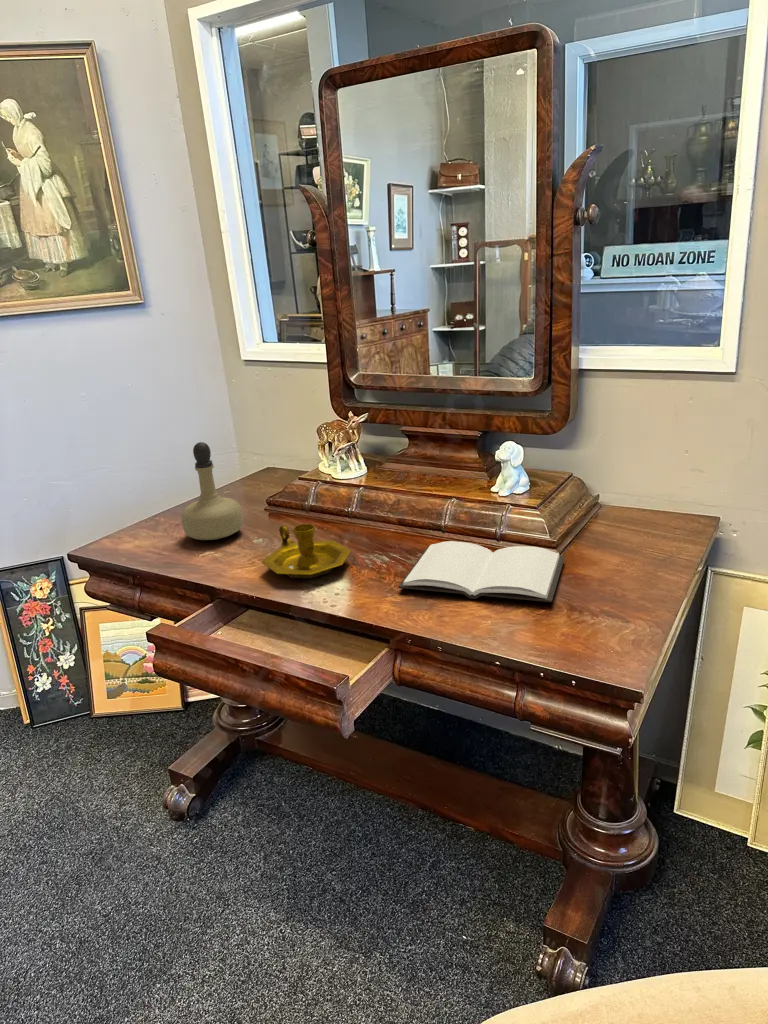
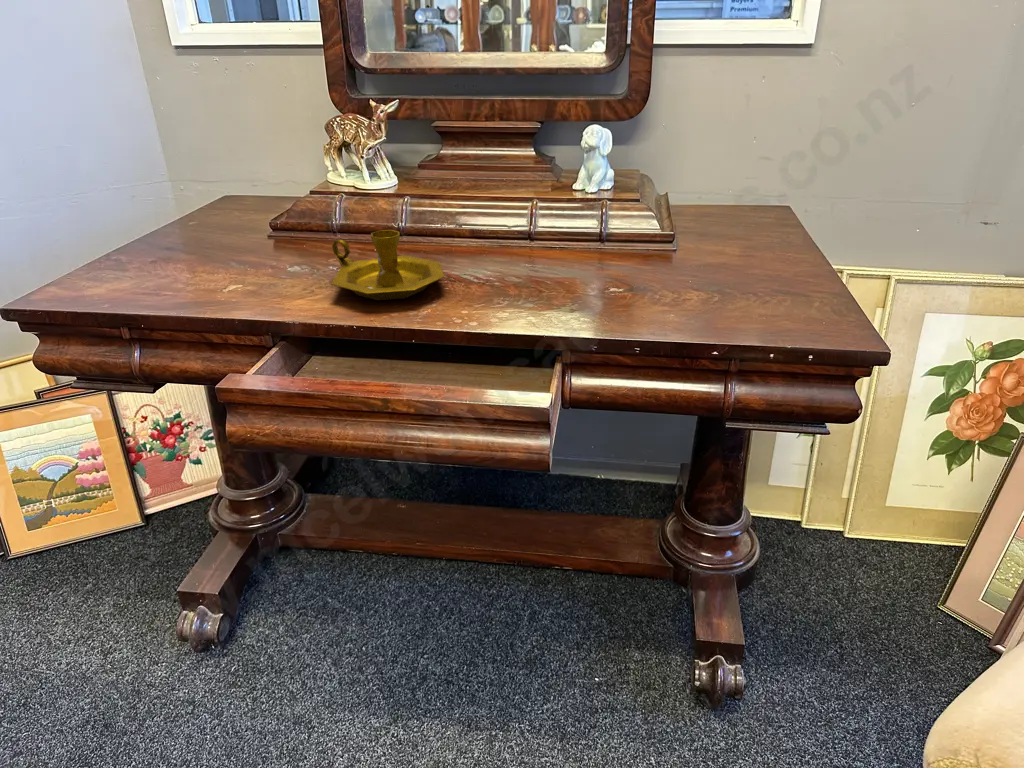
perfume bottle: present [182,442,243,540] -> none [171,131,260,273]
book: present [398,541,565,602] -> none [523,241,714,297]

